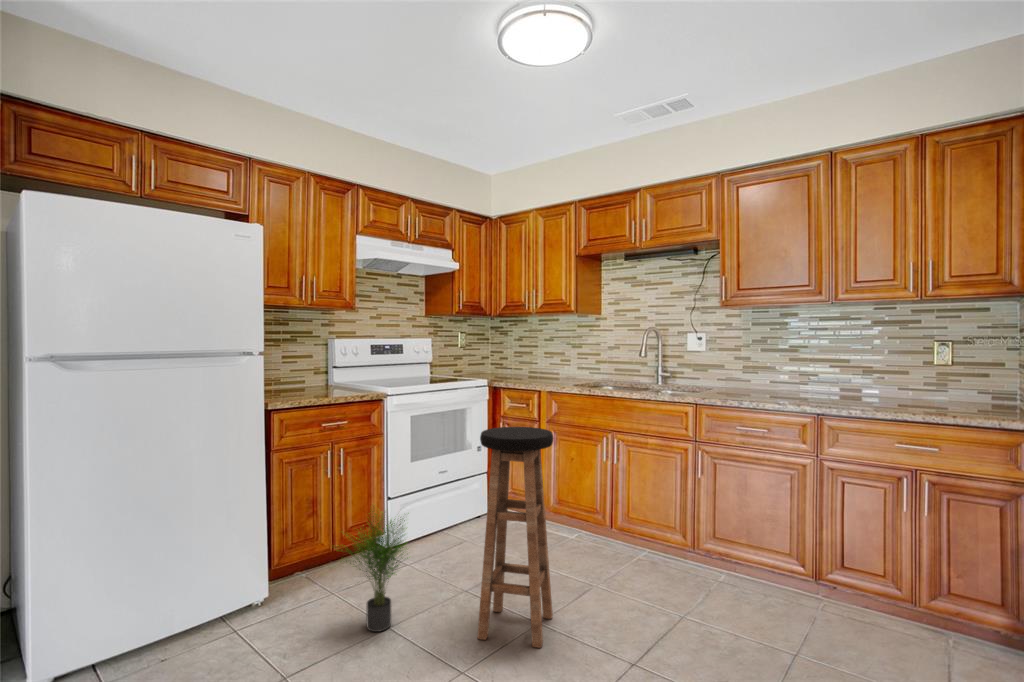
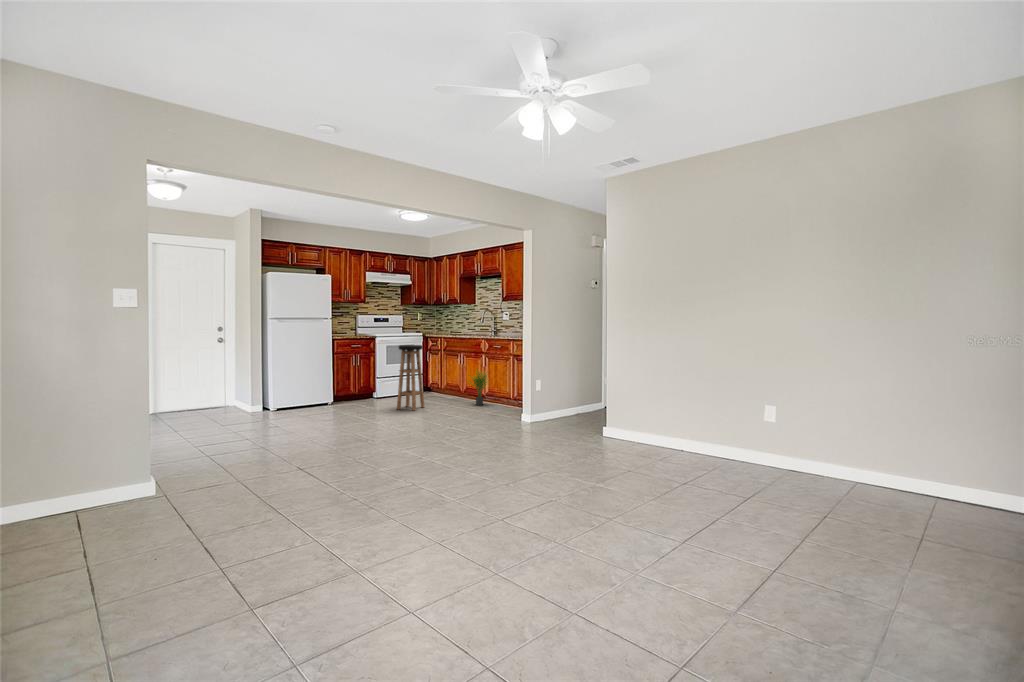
potted plant: present [347,511,407,632] -> present [473,372,487,405]

